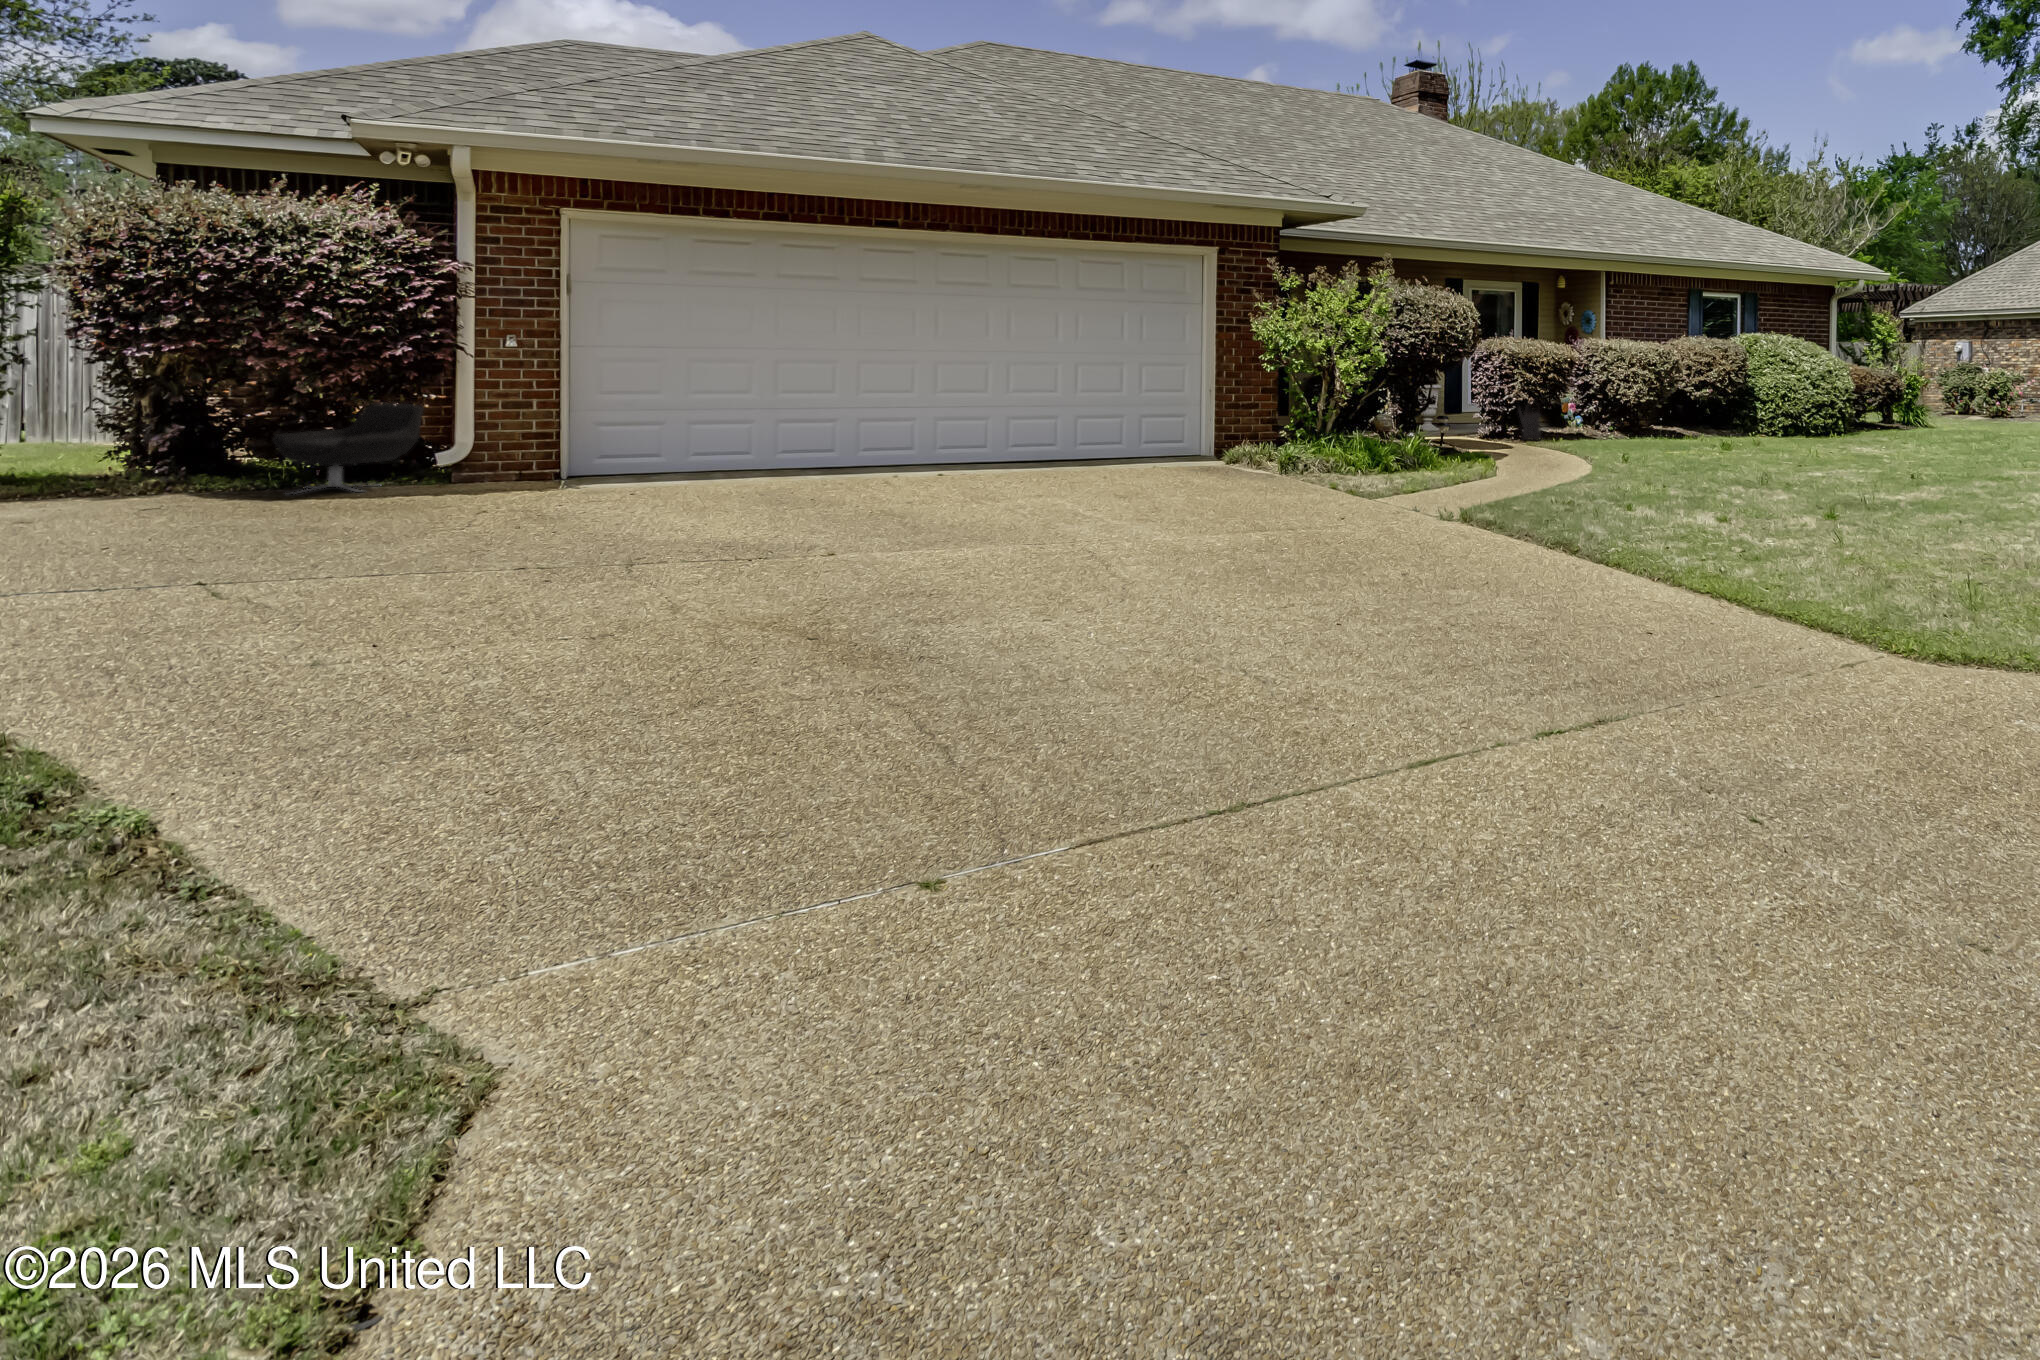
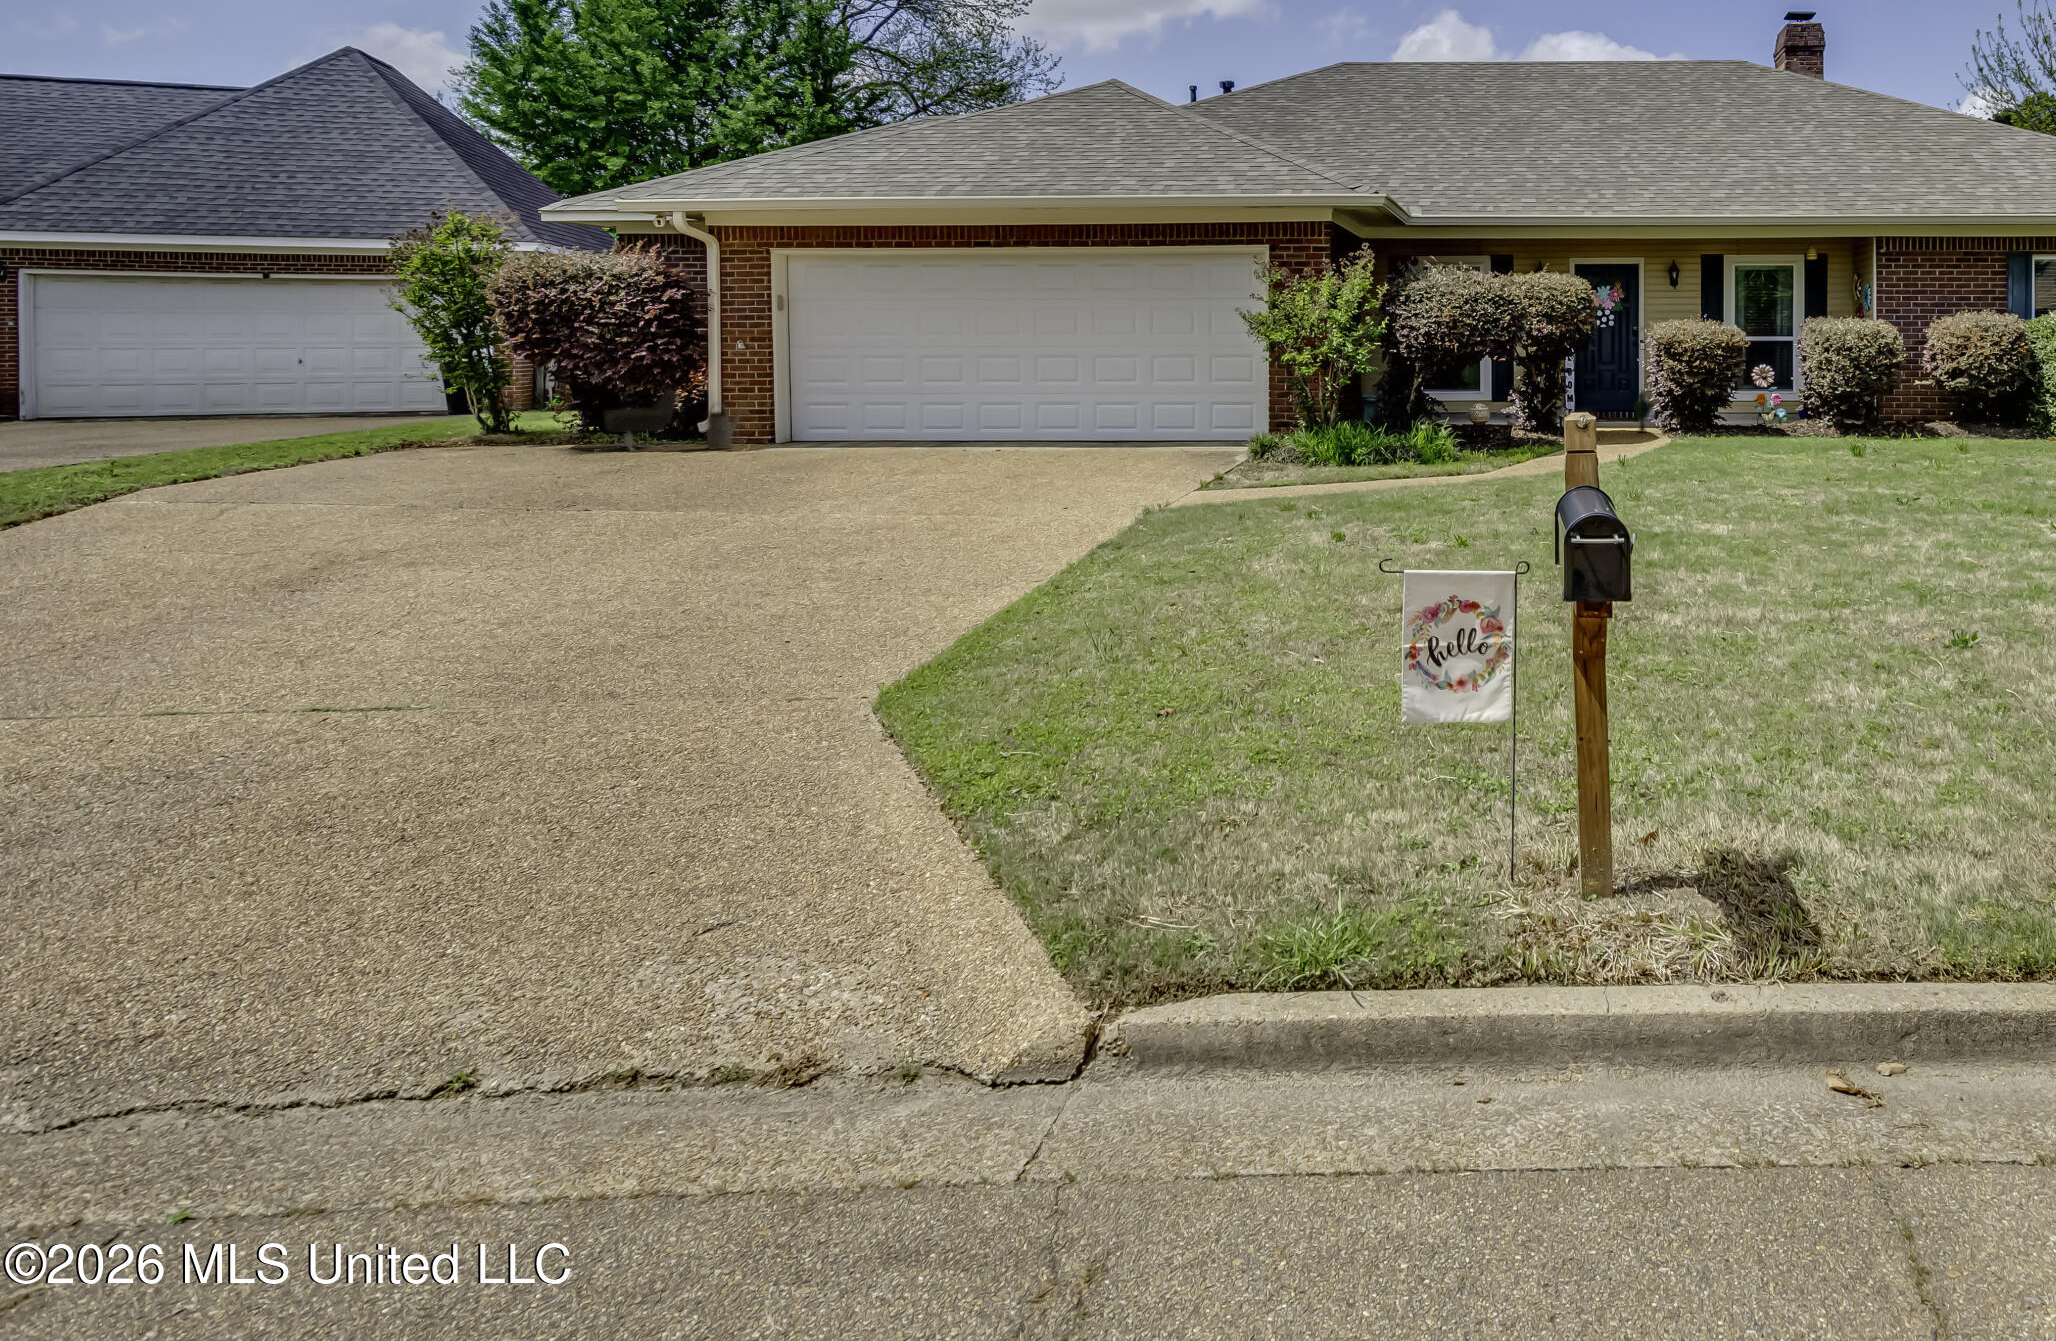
decorative plant: none [1471,398,1492,436] -> present [1633,391,1652,433]
watering can: present [1519,402,1541,440] -> present [706,409,742,450]

